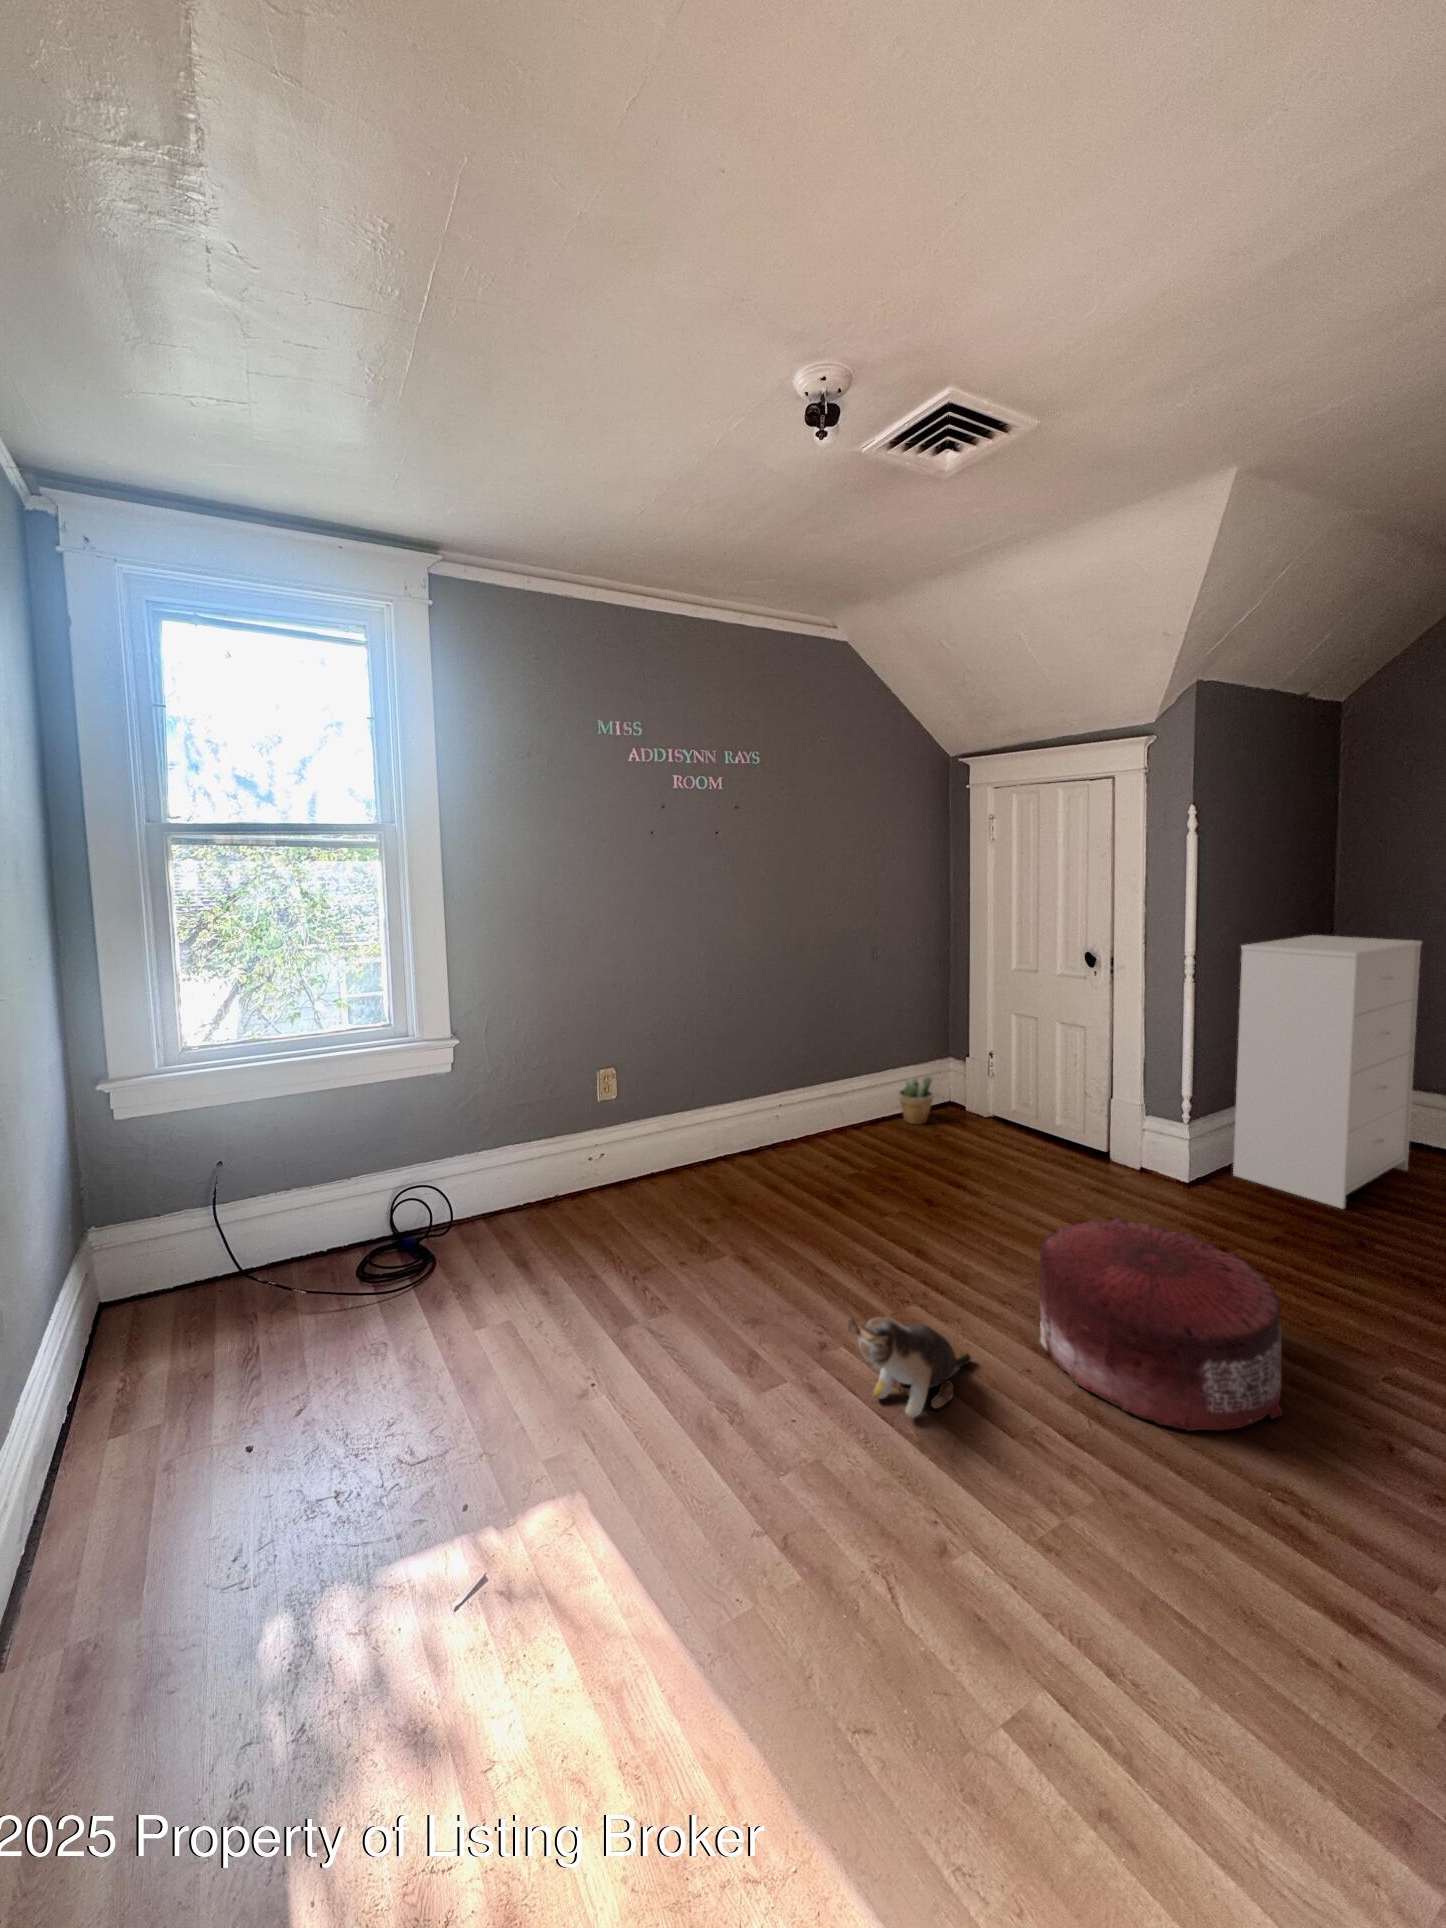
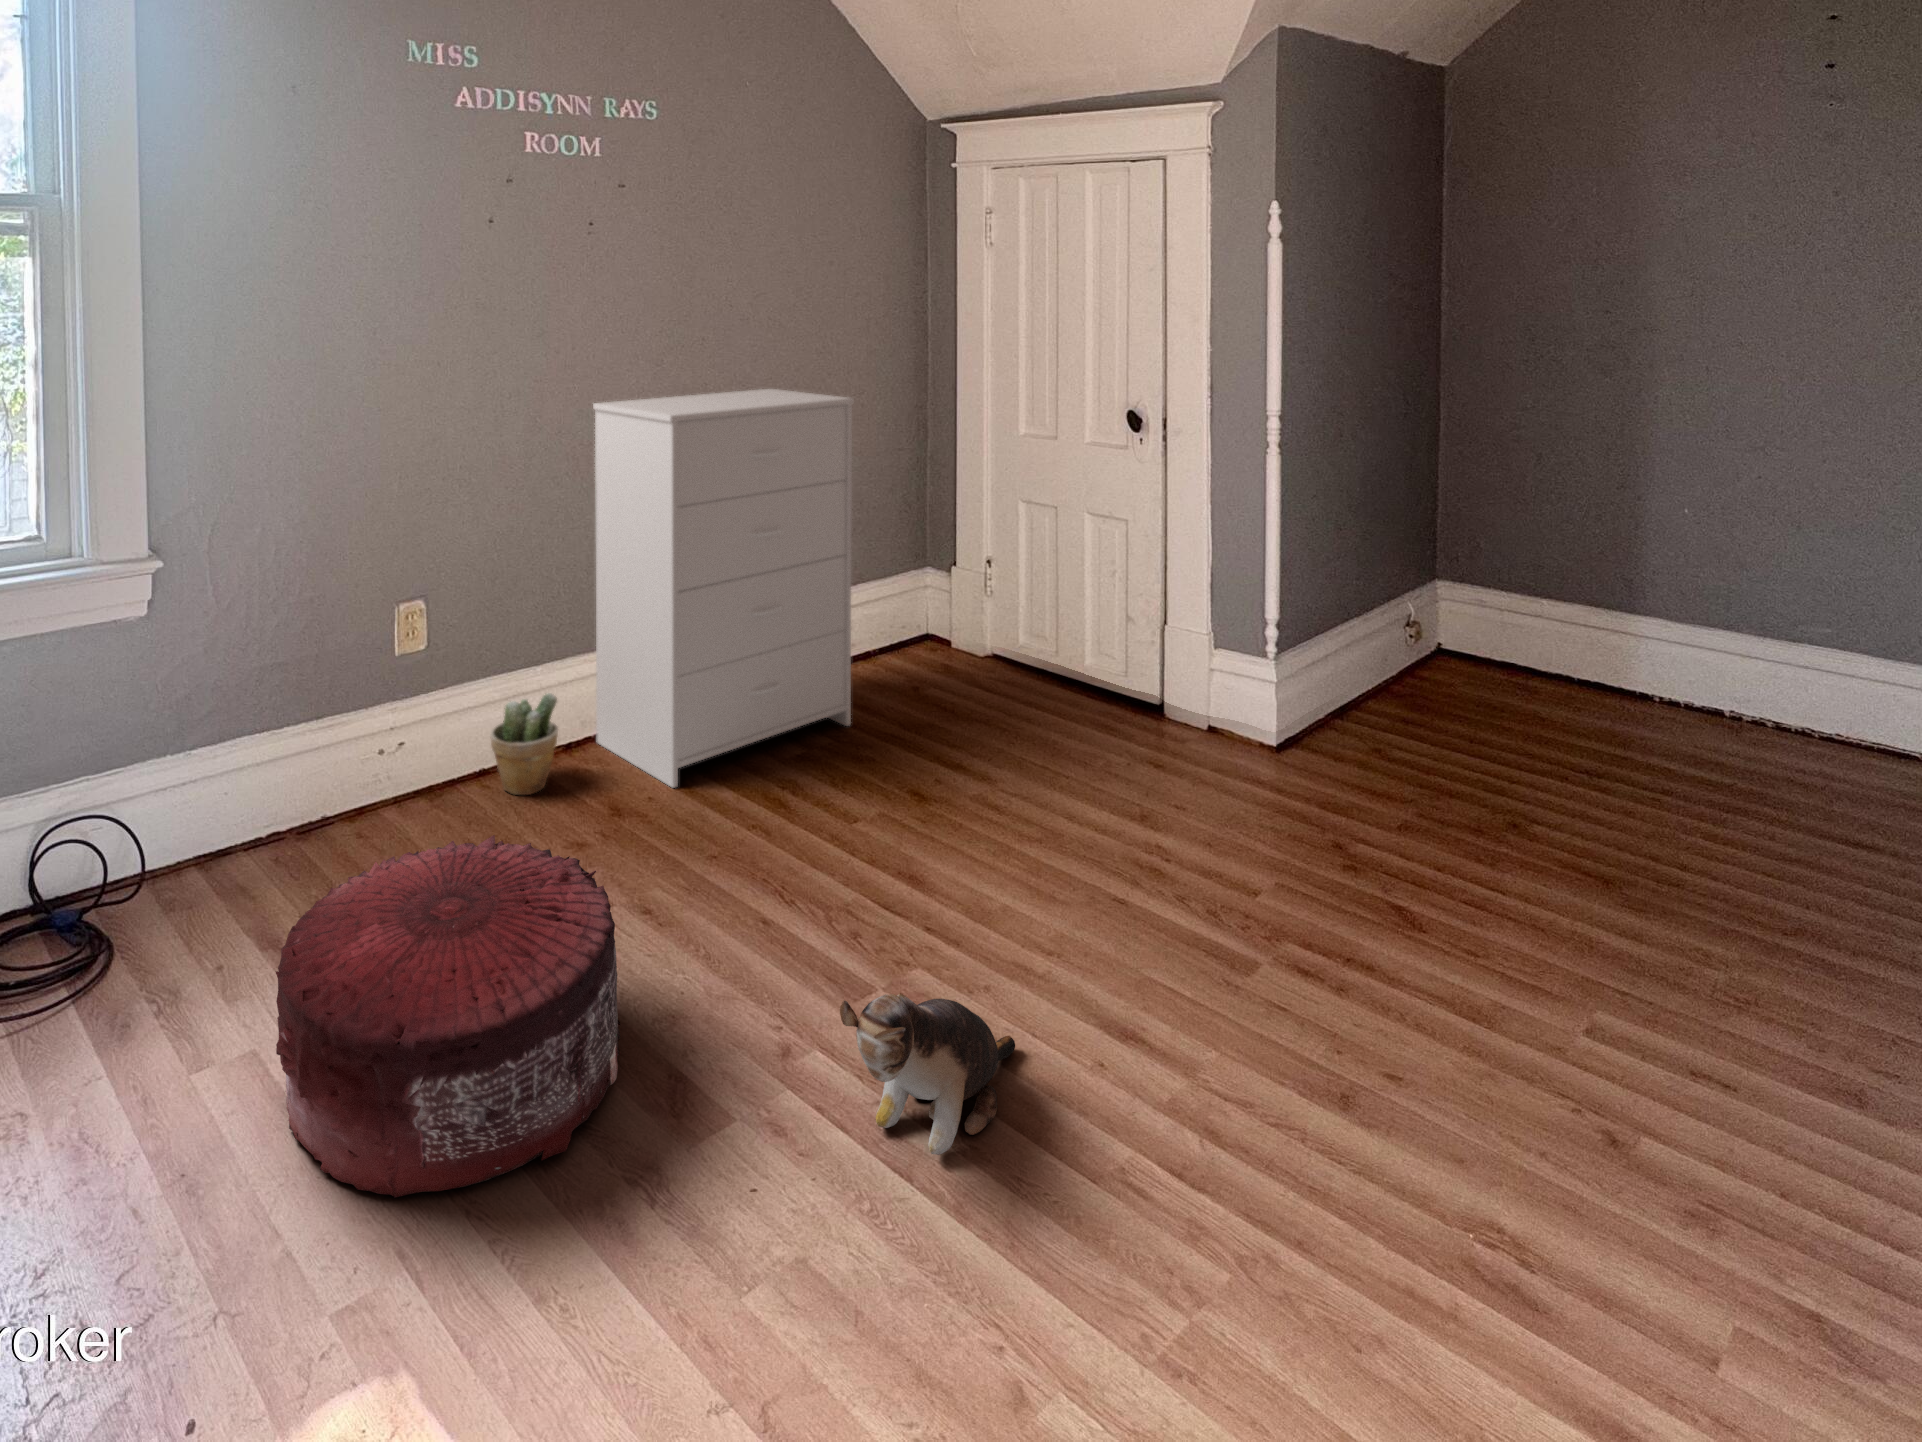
dresser: present [1233,935,1422,1209] -> present [593,389,854,788]
potted plant: present [898,1076,933,1125] -> present [490,693,558,795]
pouf: present [1038,1217,1283,1431] -> present [276,835,621,1197]

